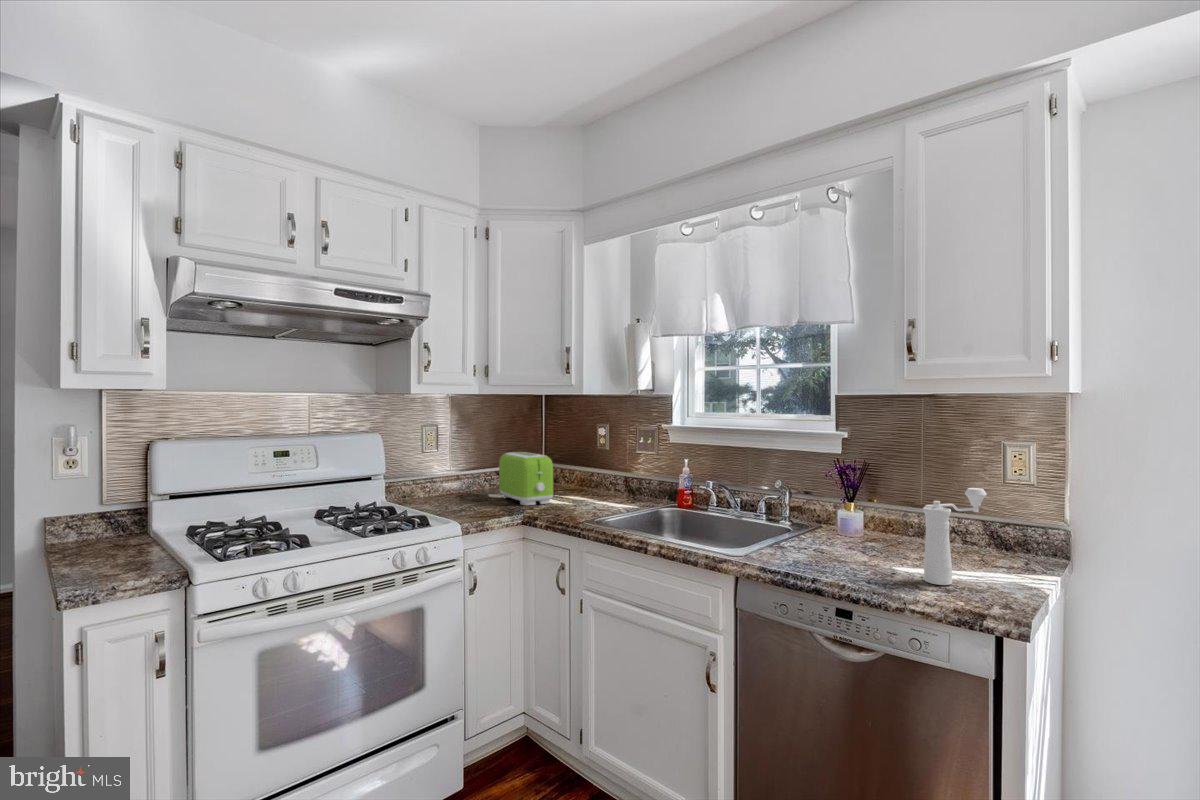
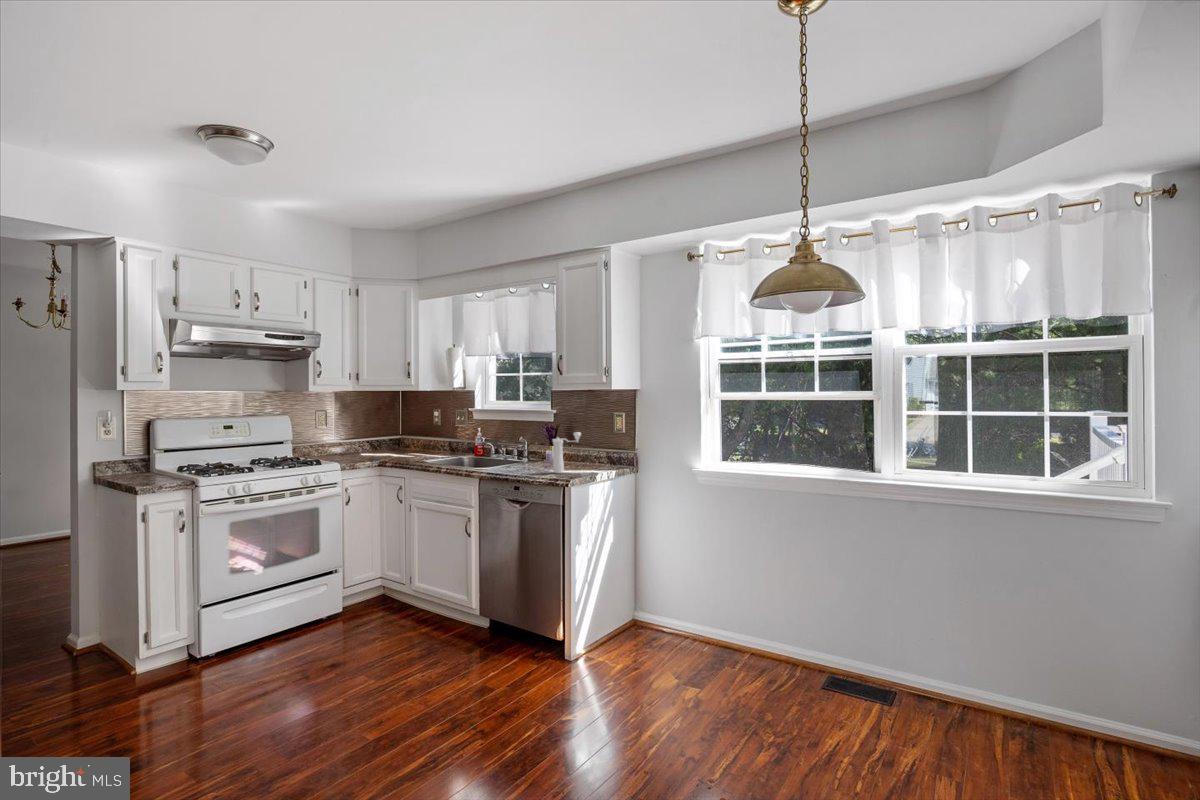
toaster: present [499,452,553,505] -> none [368,427,401,458]

